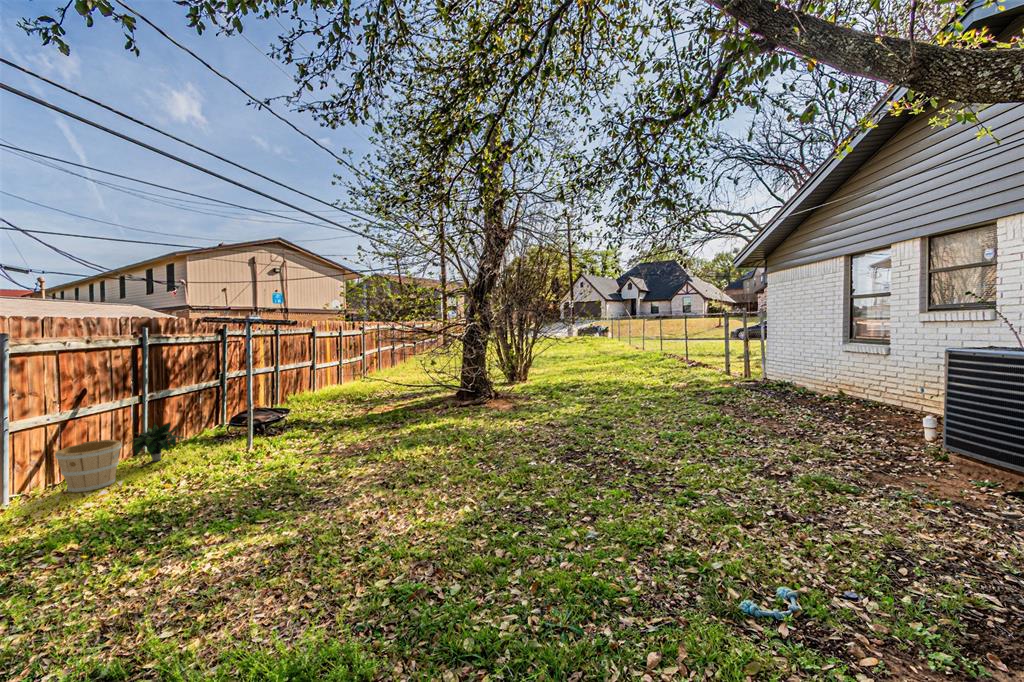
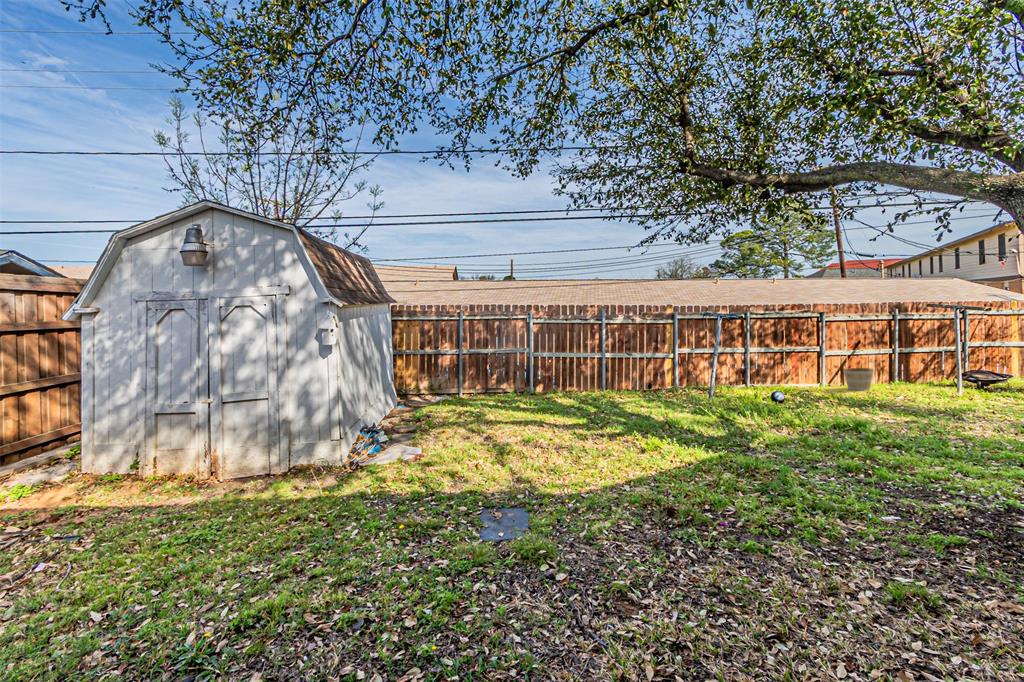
potted plant: present [129,422,185,461] -> none [880,364,918,387]

